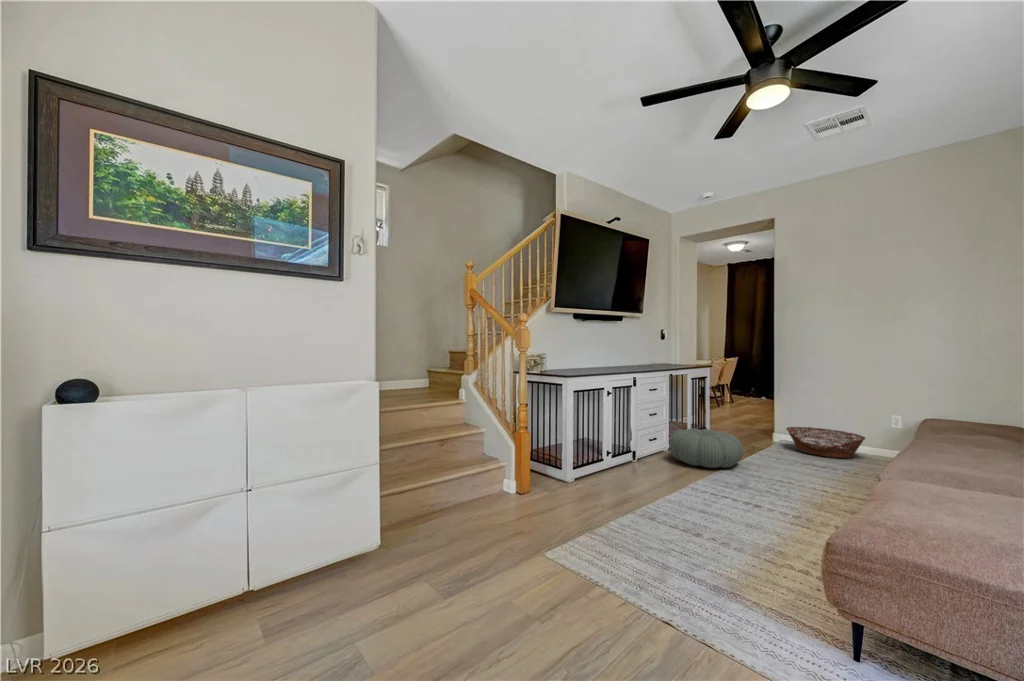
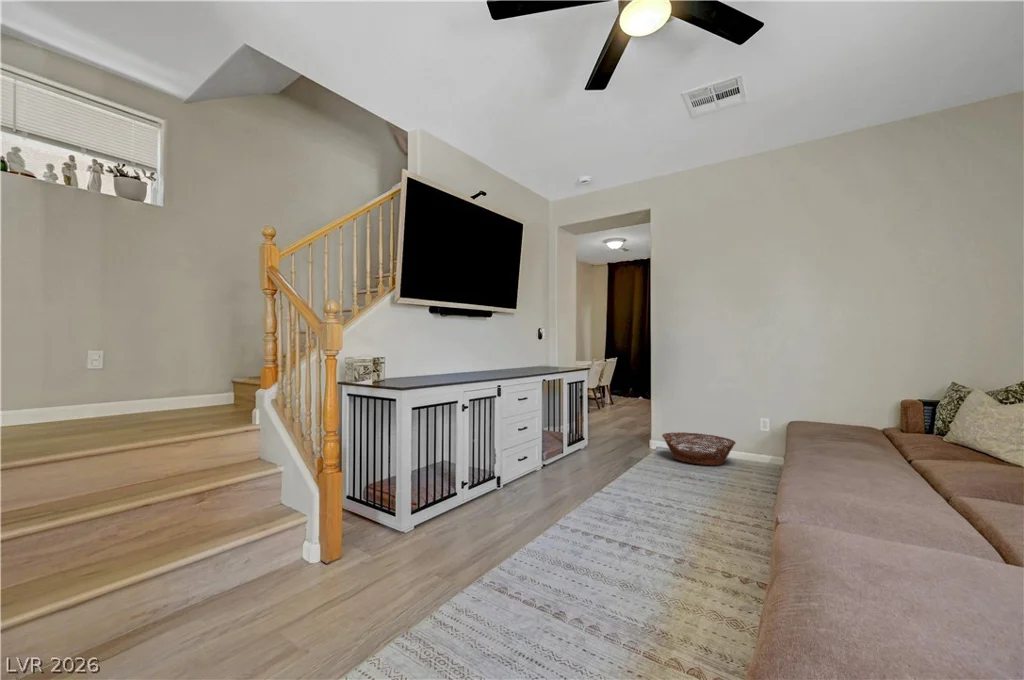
pouf: present [670,428,743,468] -> none [540,443,619,491]

